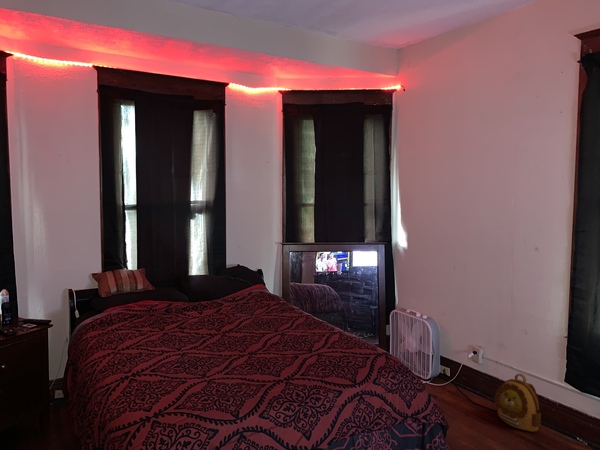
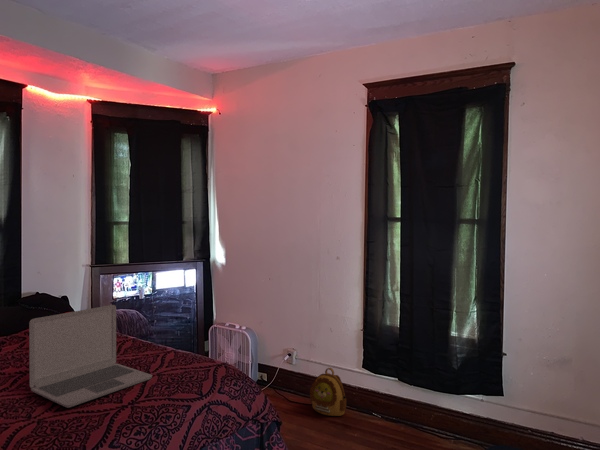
laptop: none [210,282,312,373] -> present [29,305,152,408]

